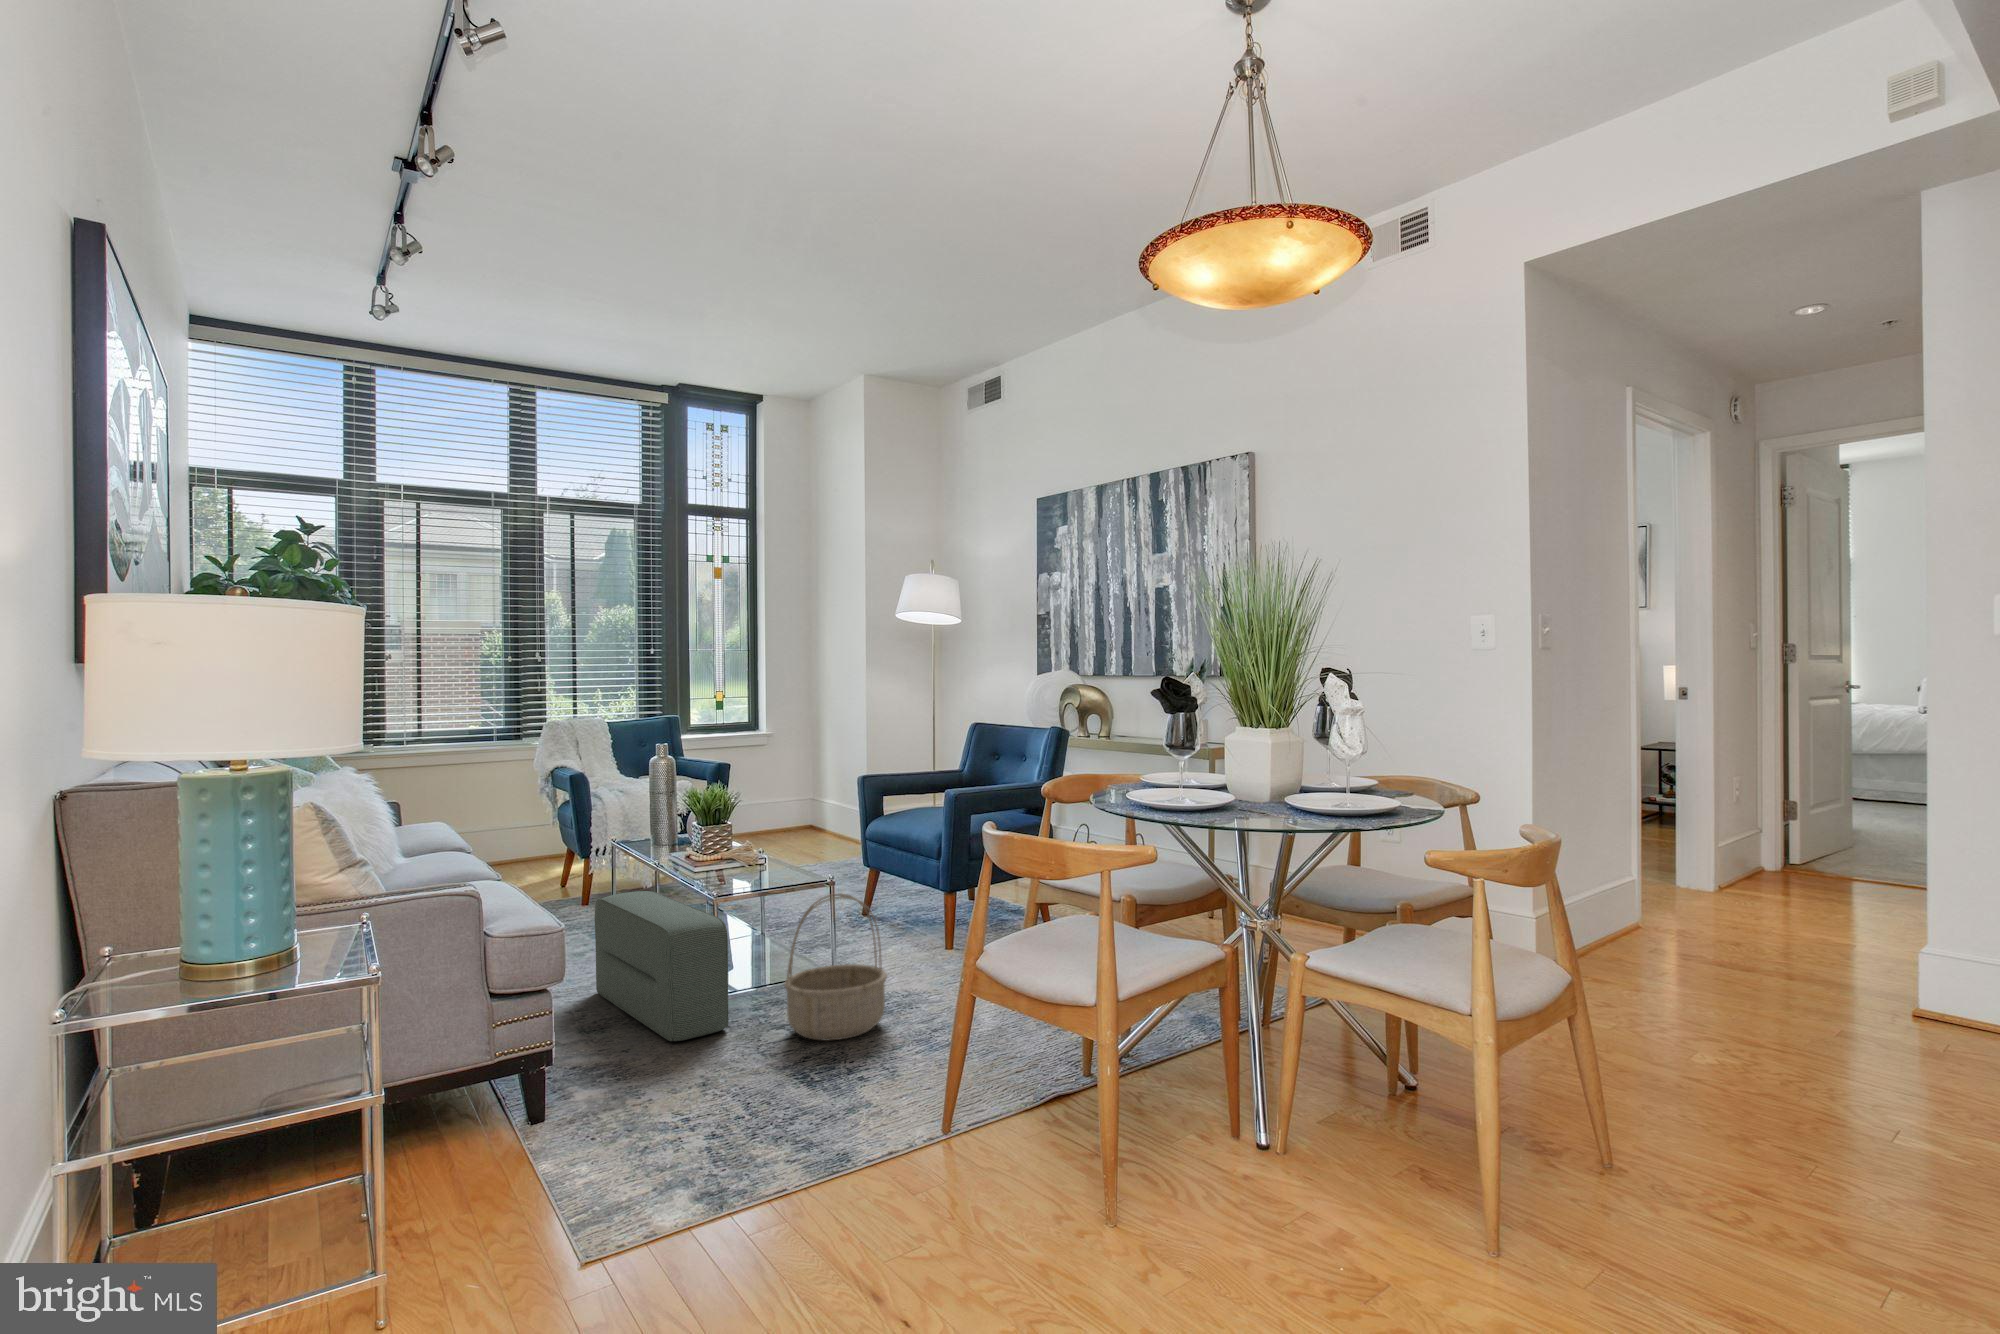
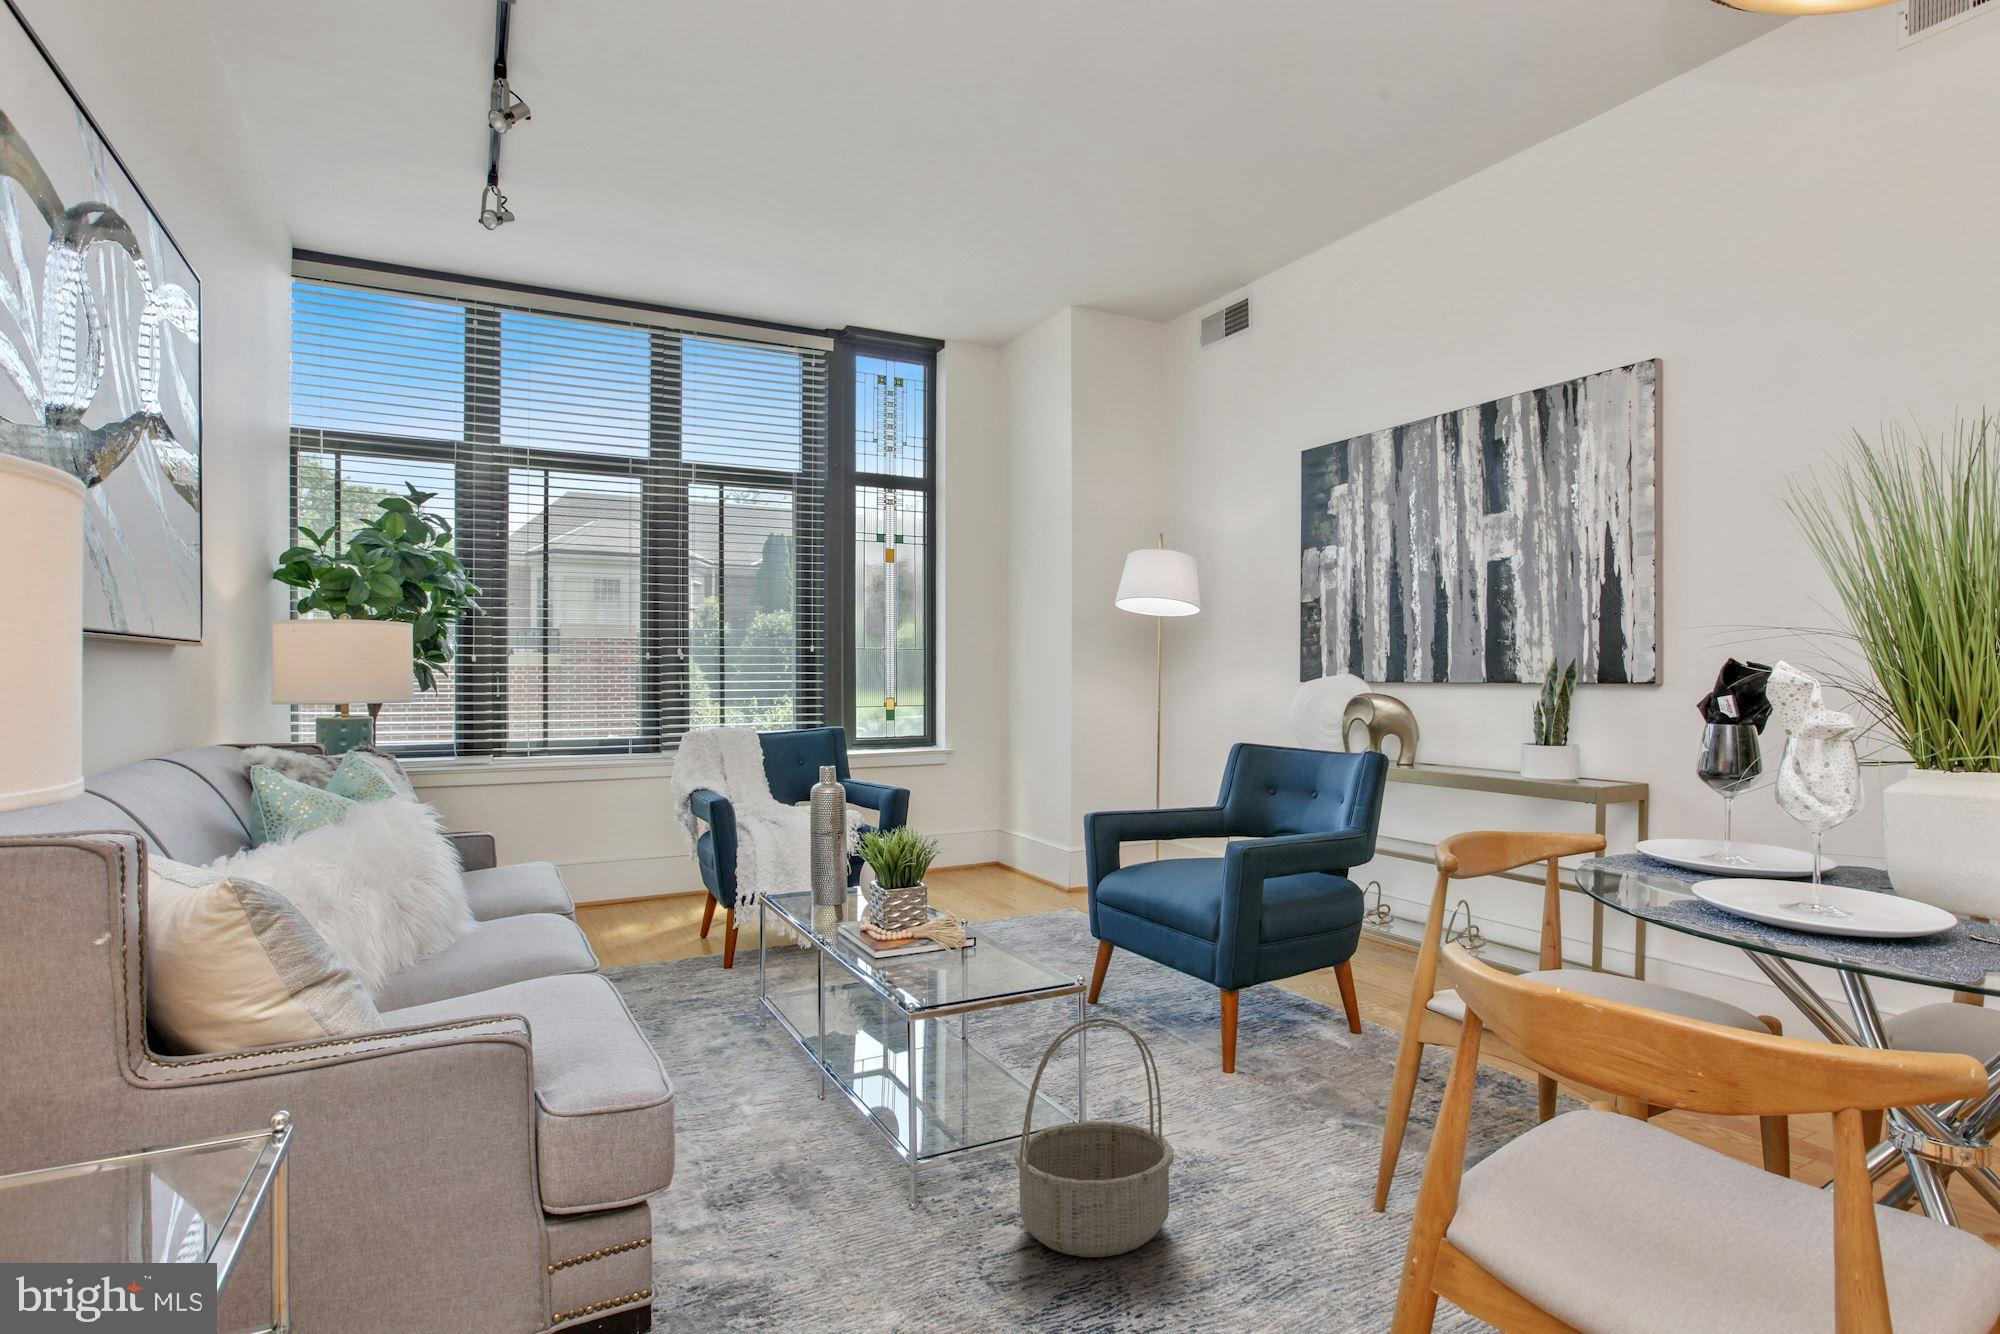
pouf: present [595,891,728,1041] -> none [737,981,929,1239]

